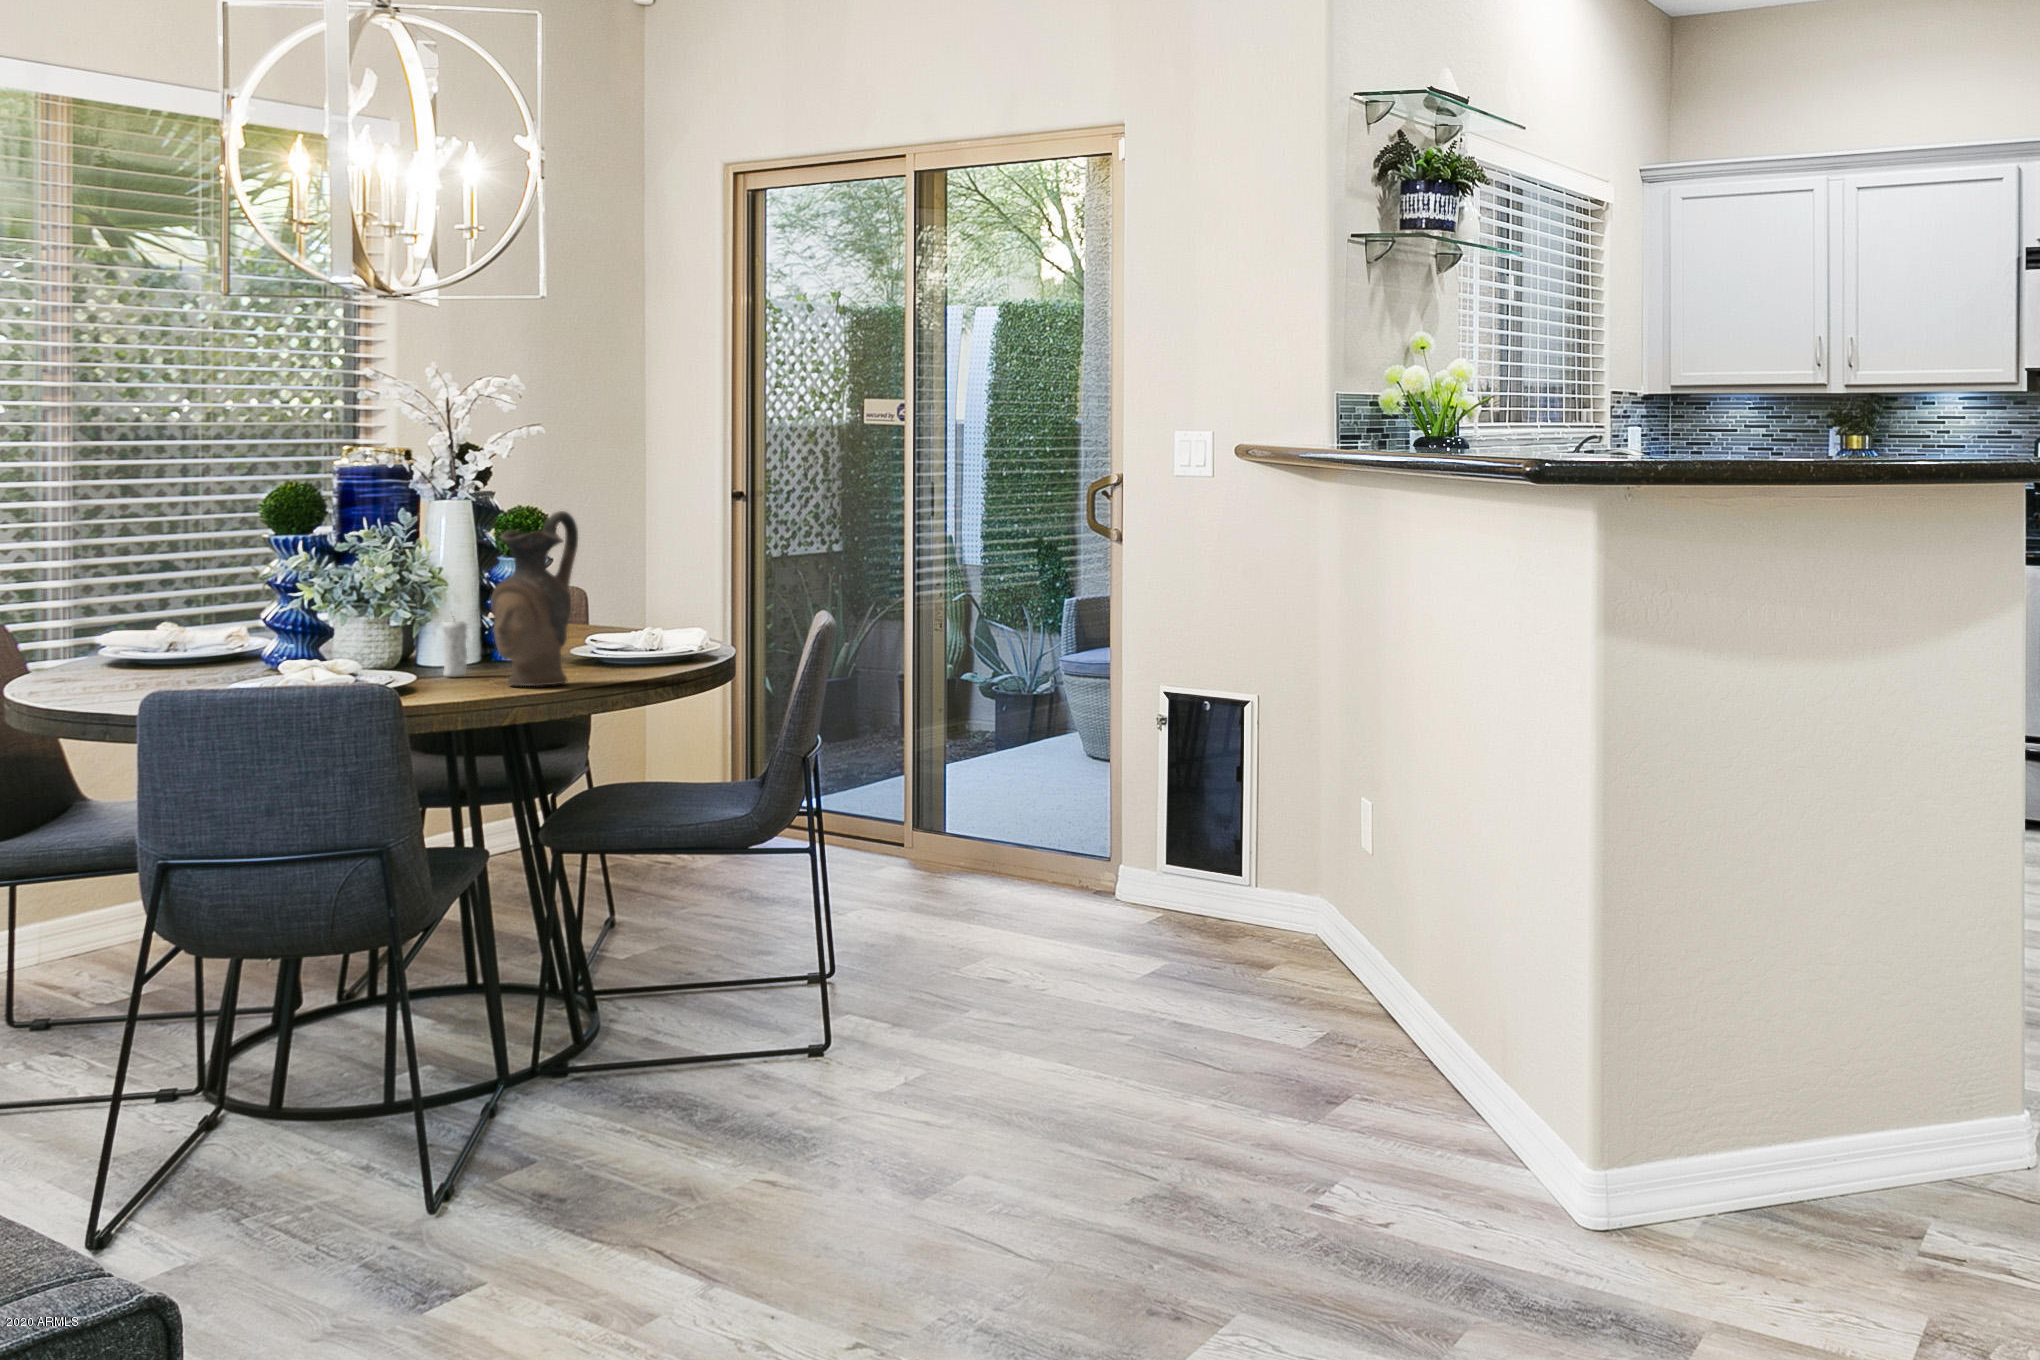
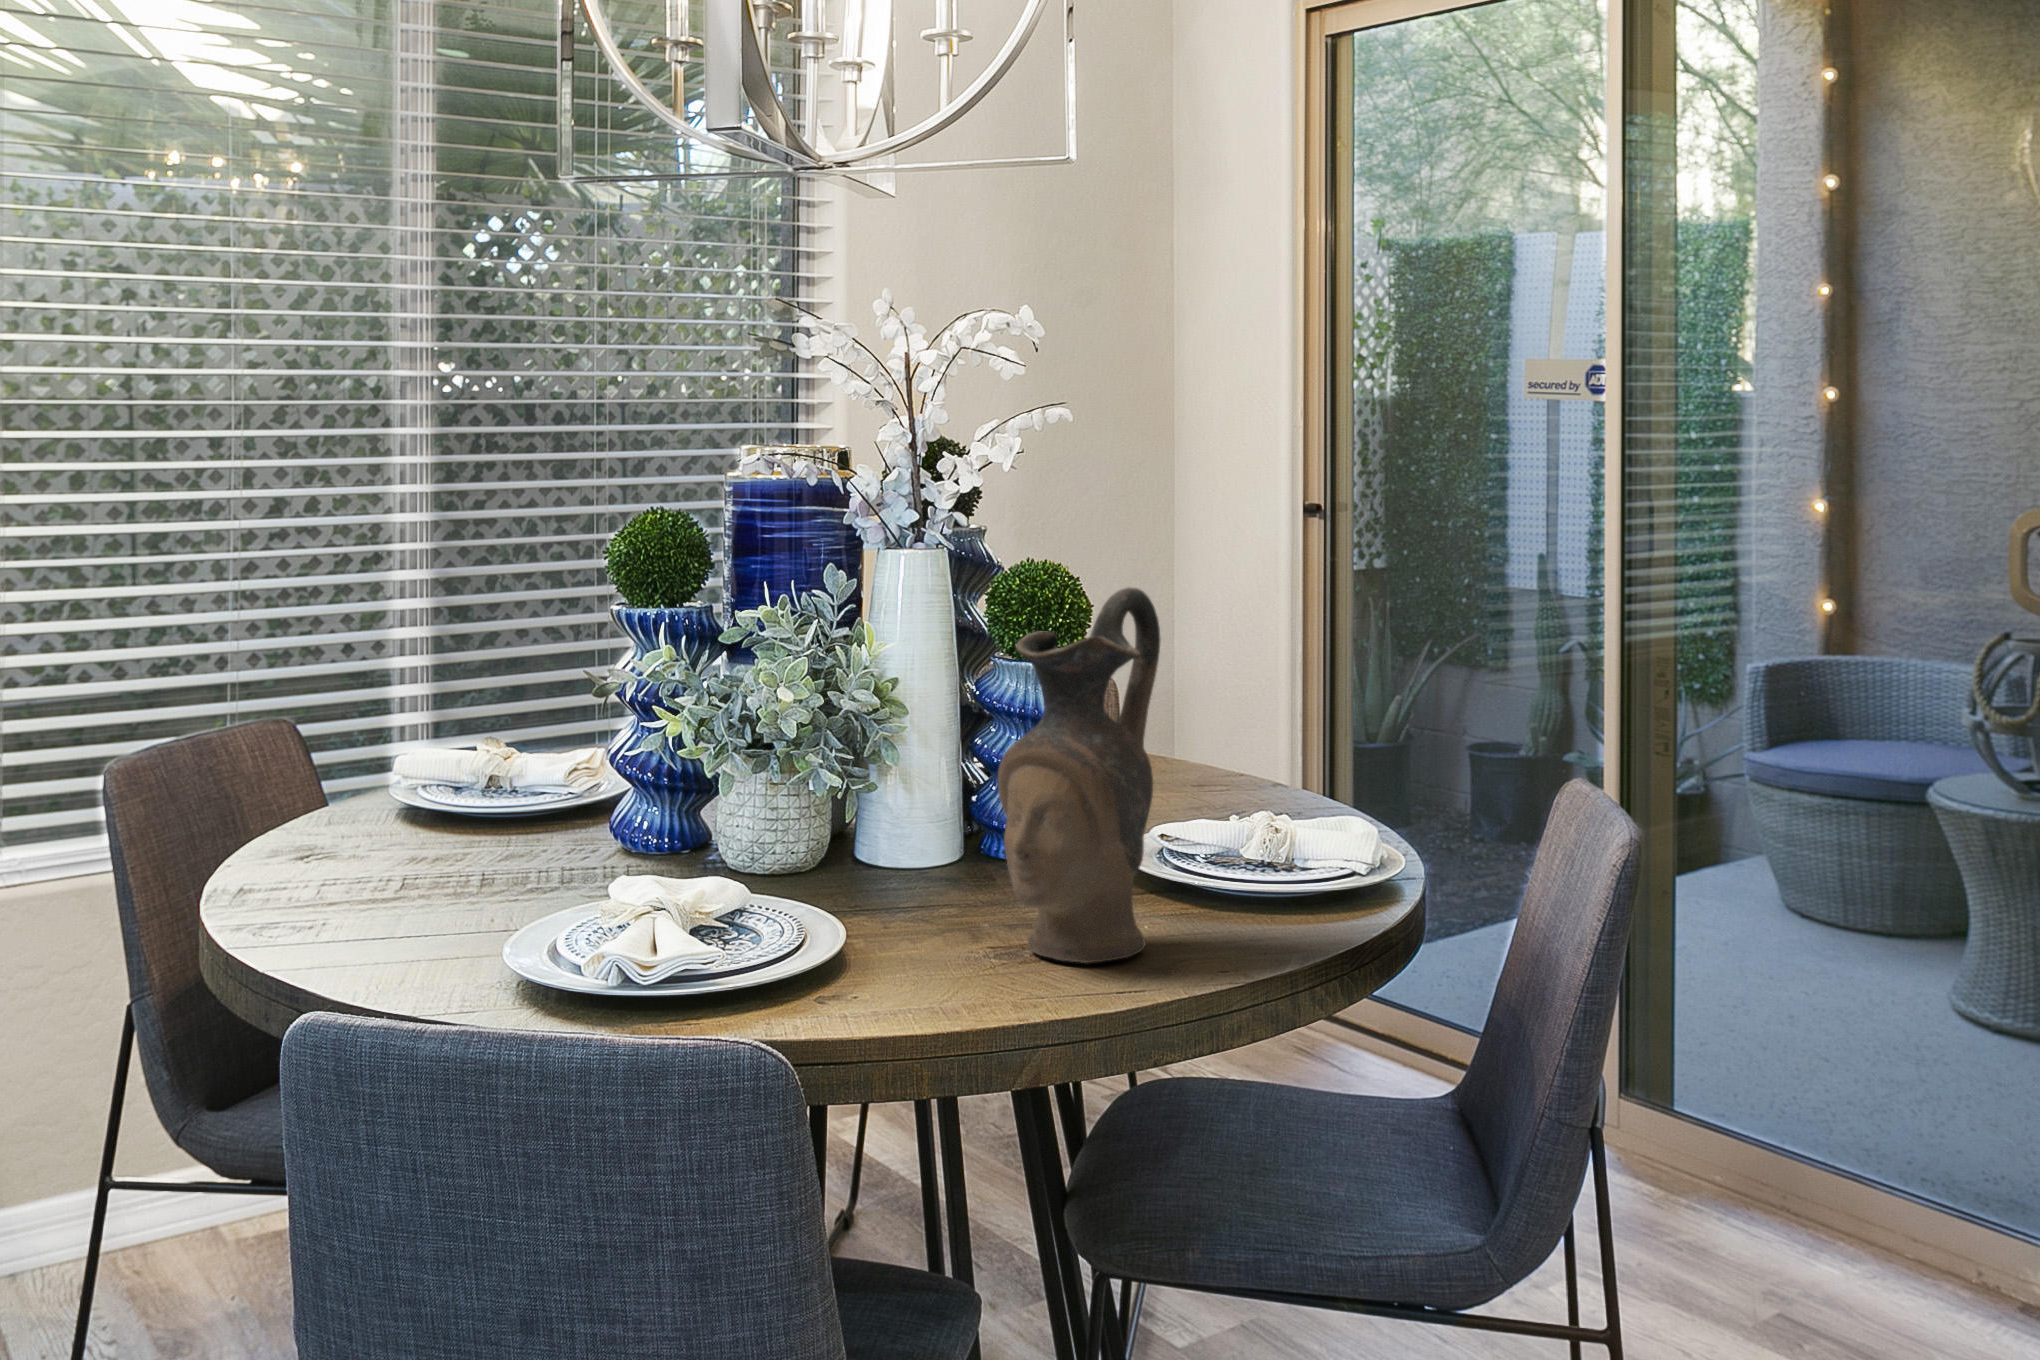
candle: present [443,620,467,676] -> none [900,762,946,892]

